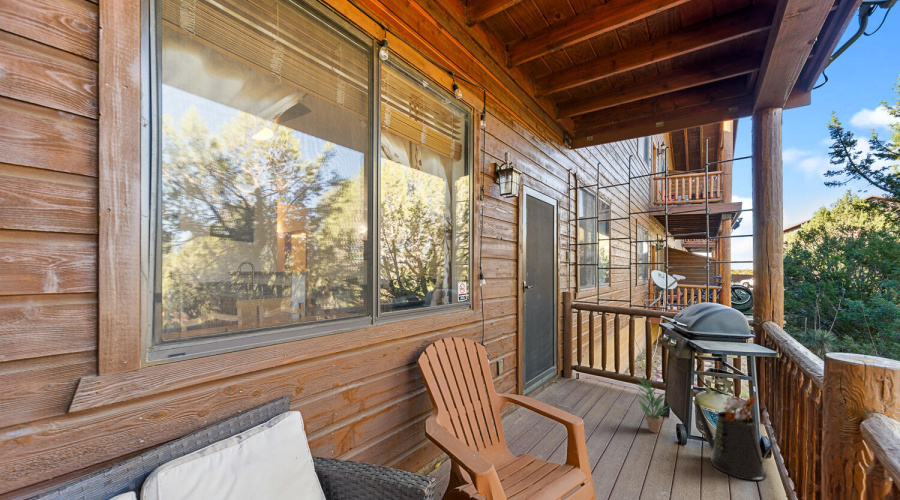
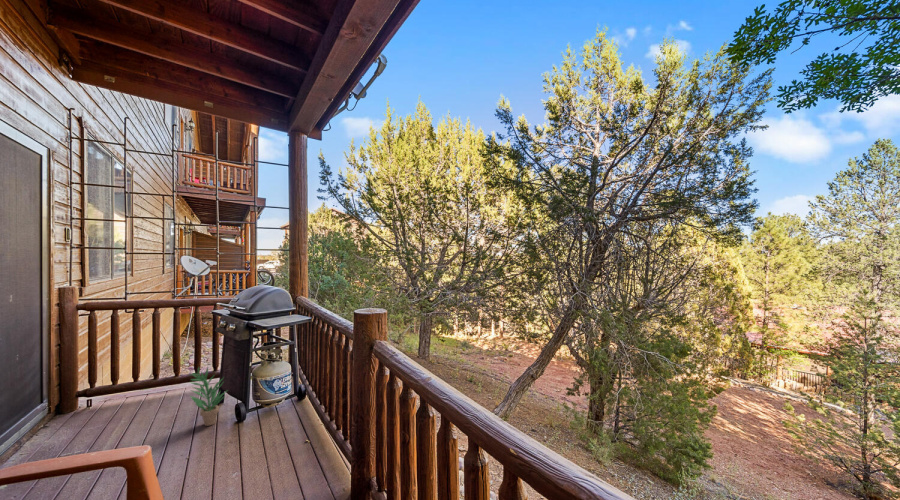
watering can: present [696,397,777,480] -> none [255,352,318,429]

